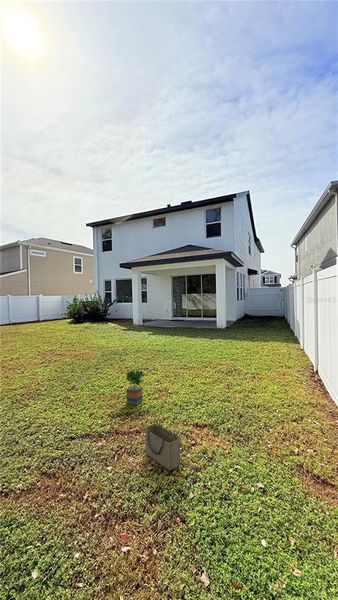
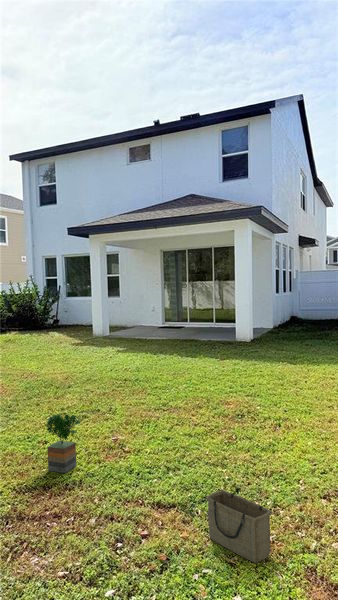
basket: present [144,423,181,470] -> present [206,490,272,563]

